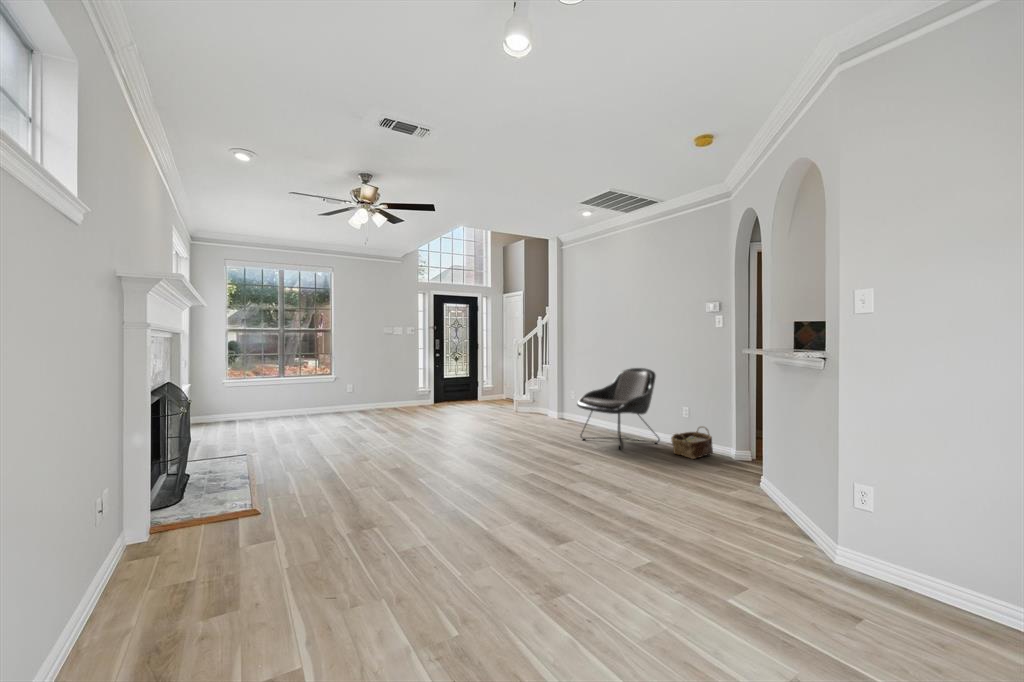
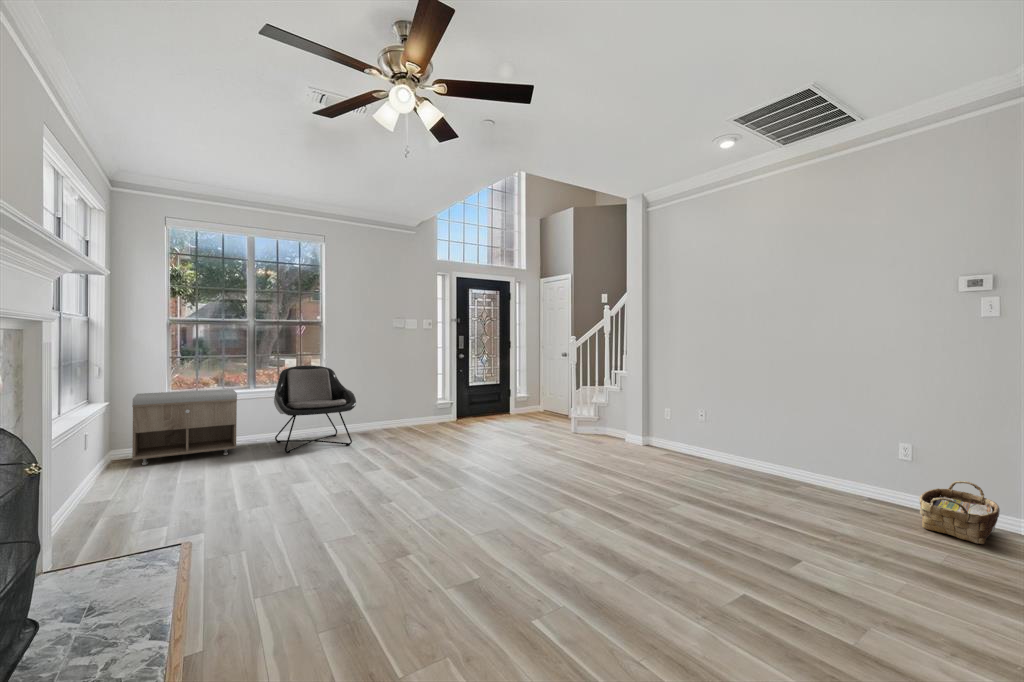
lounge chair: present [577,368,660,449] -> present [274,365,356,453]
storage bench: none [207,378,272,426] -> present [132,389,237,465]

